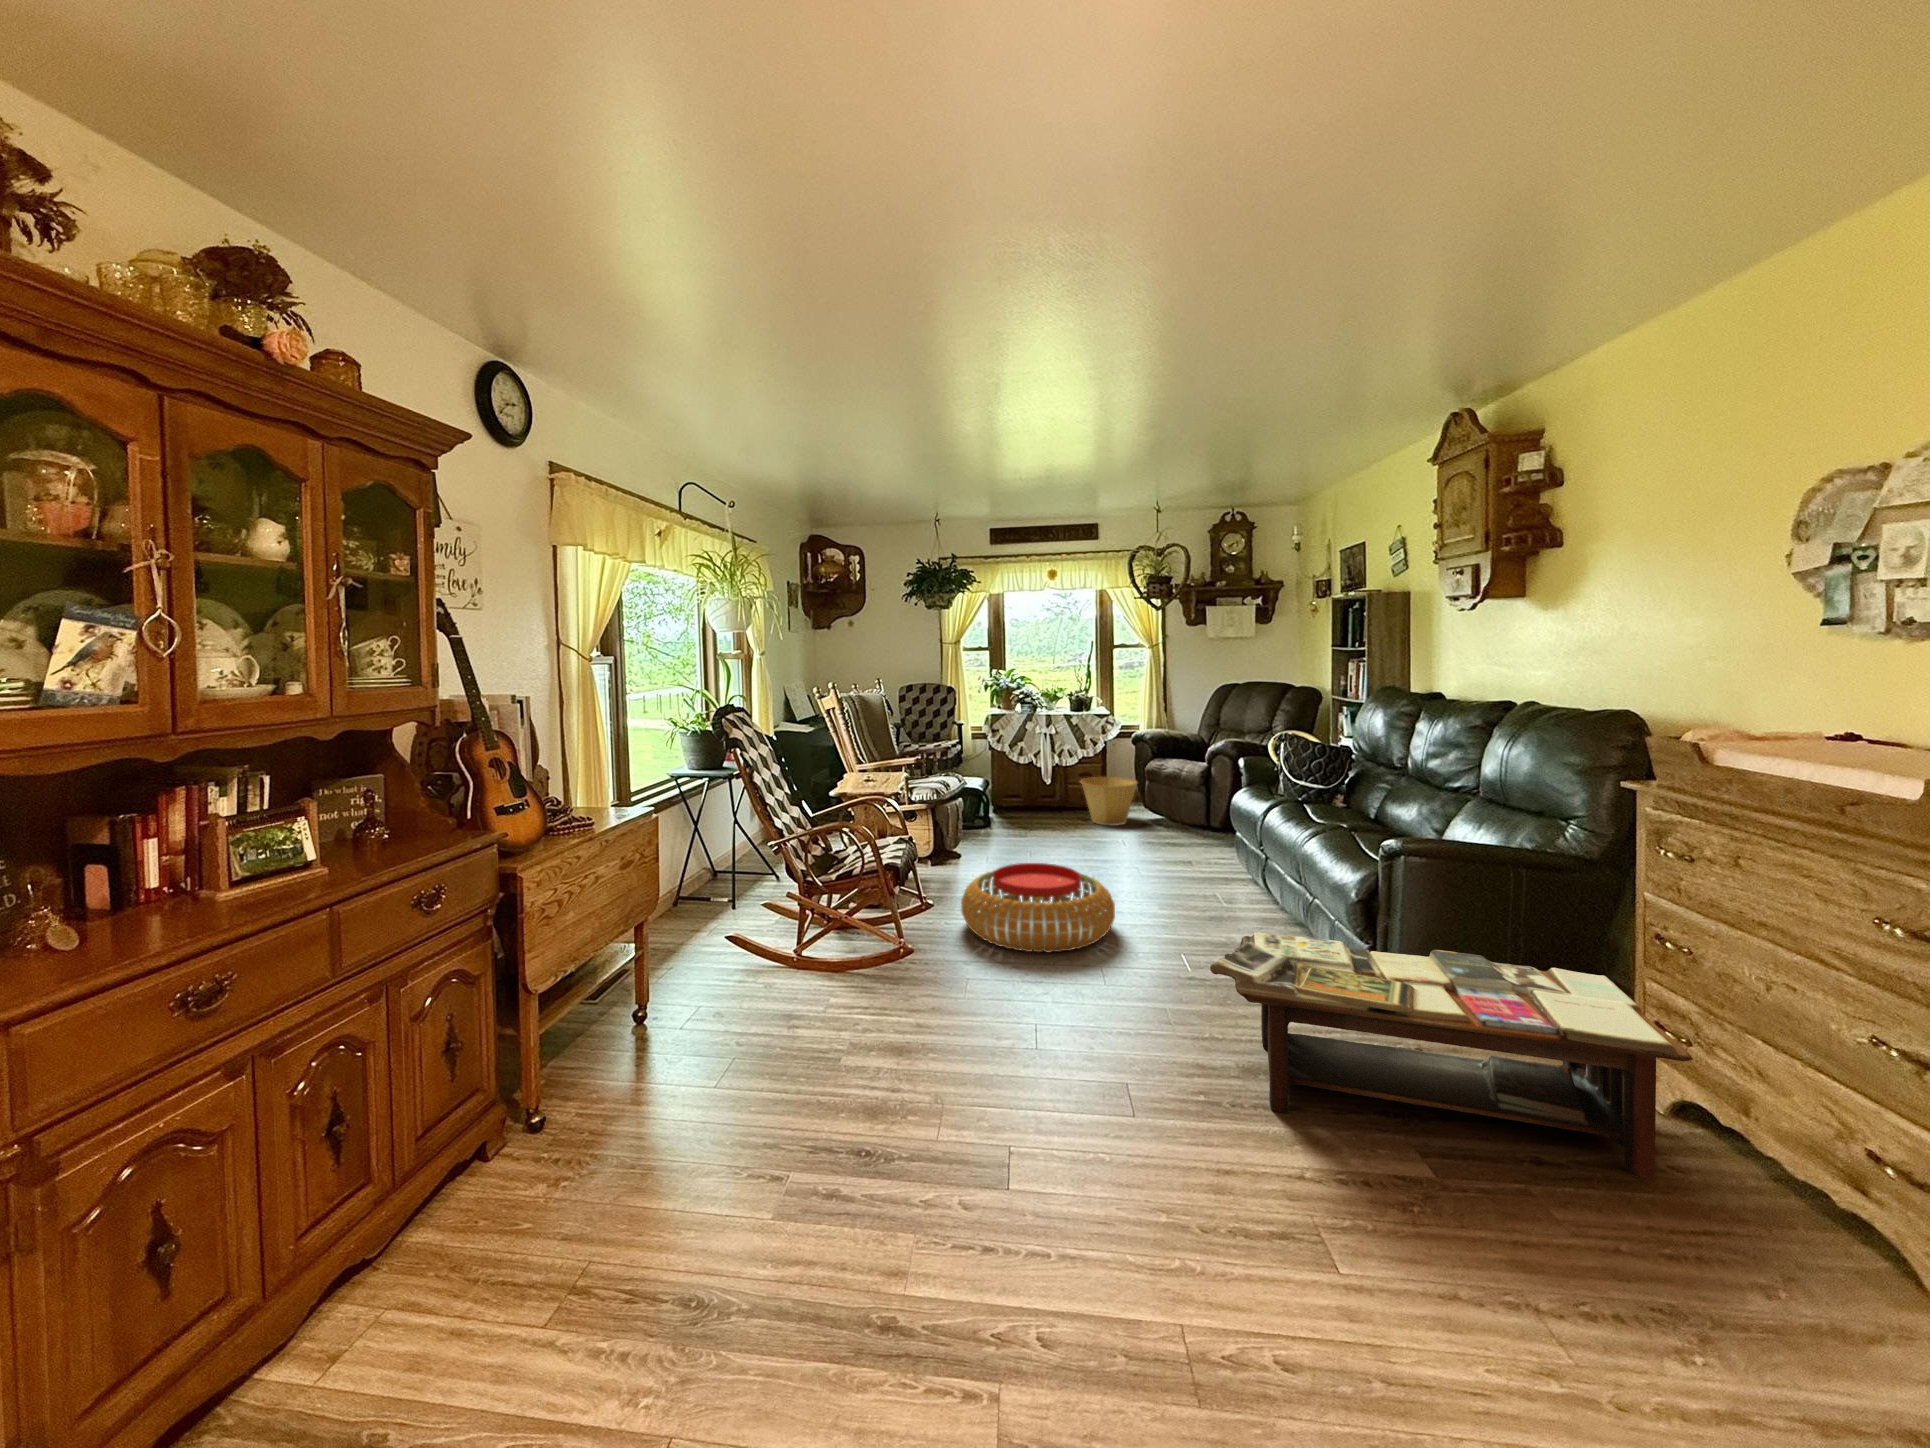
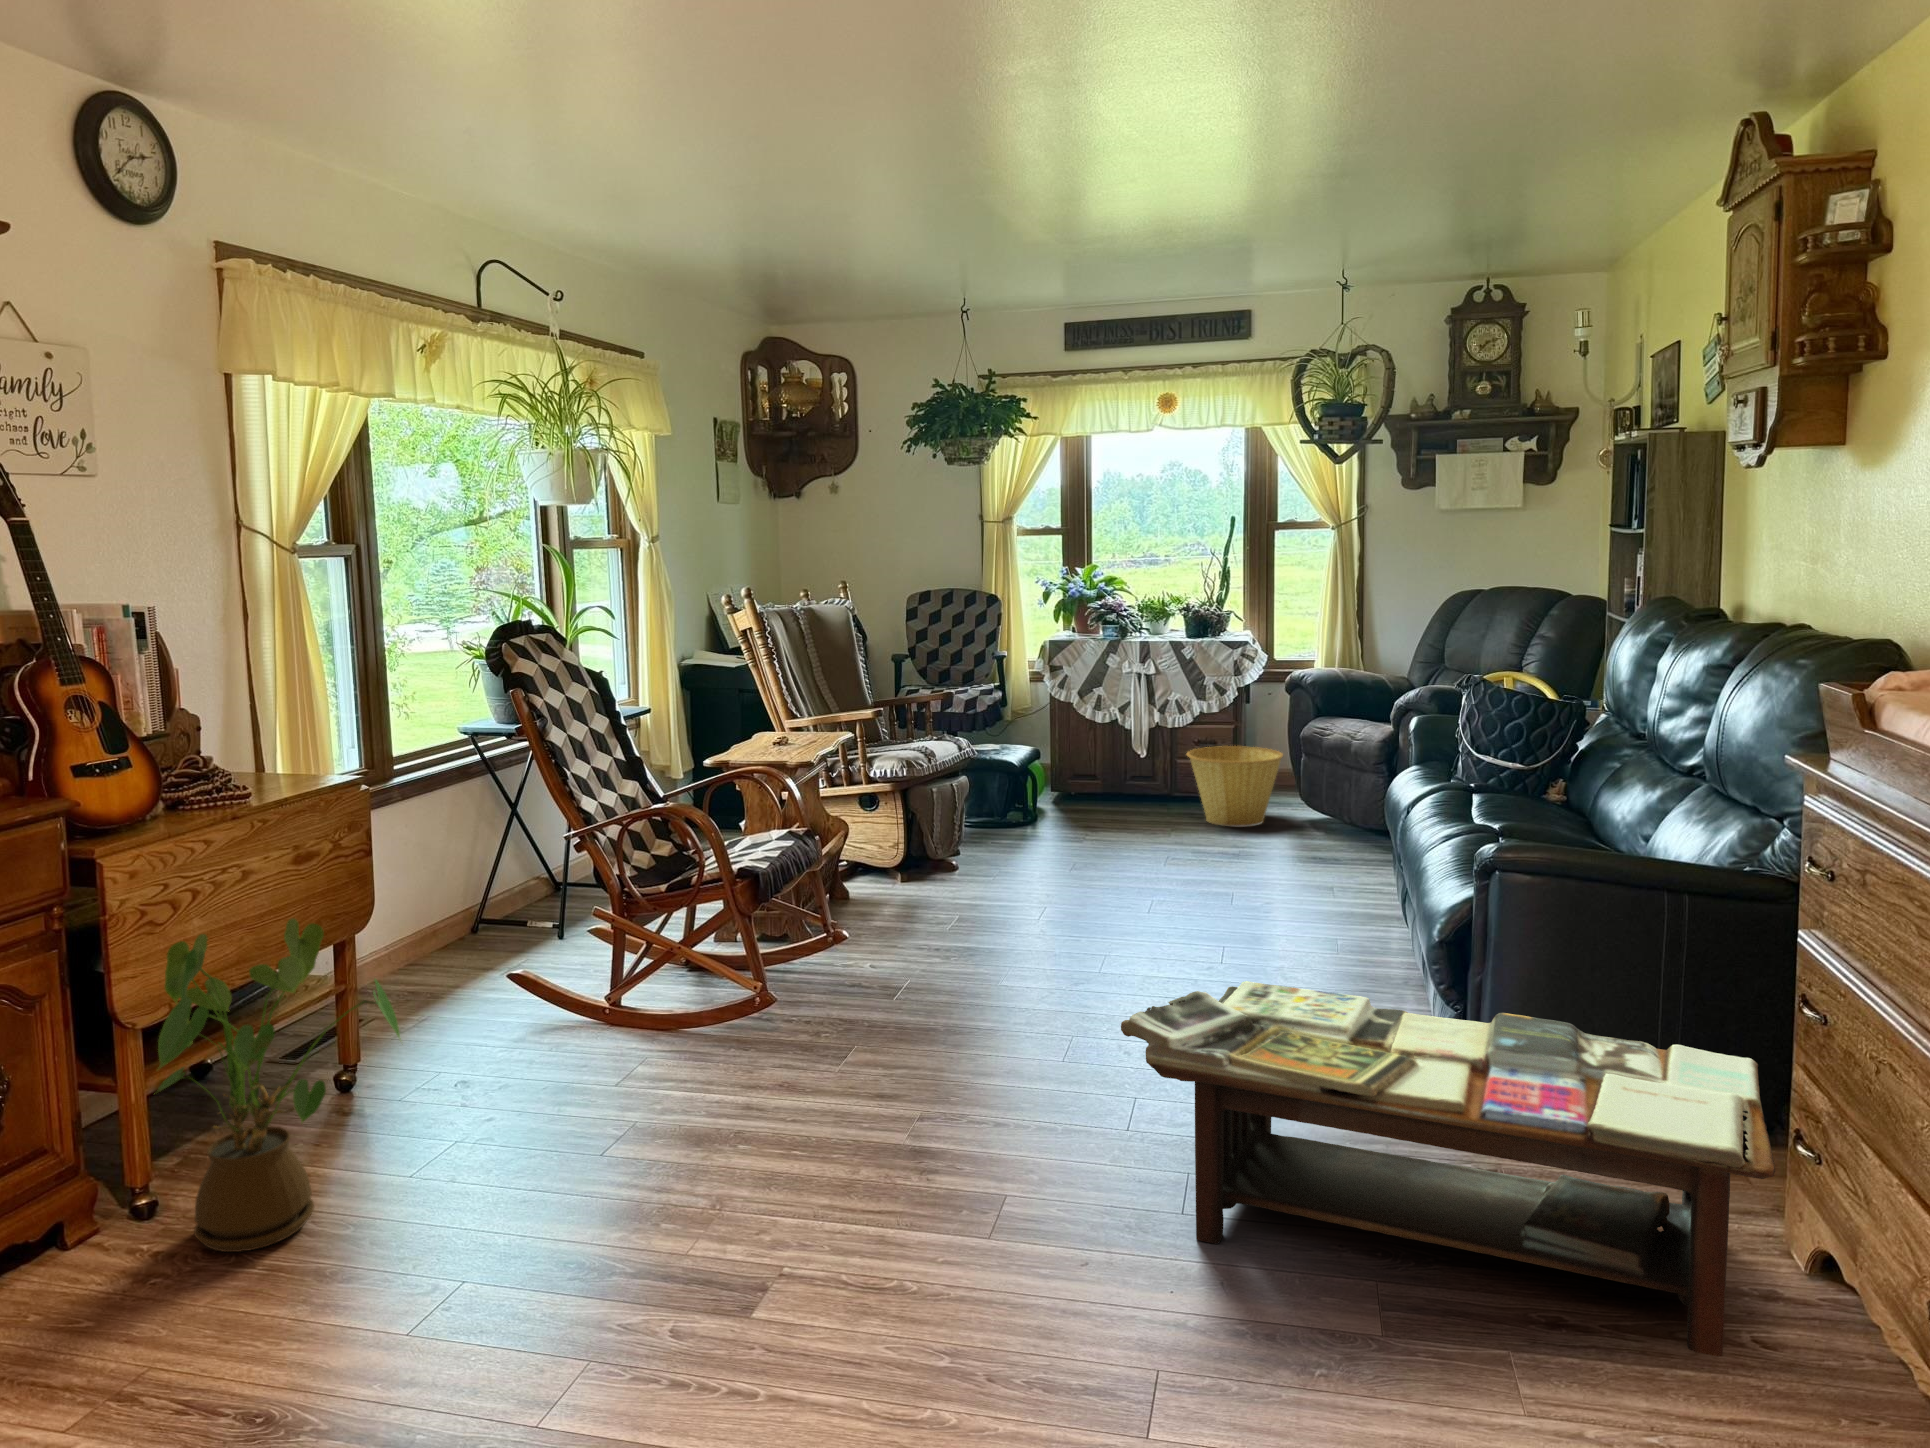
pouf: present [961,863,1115,952] -> none [886,877,1129,1014]
house plant: none [554,910,728,1158] -> present [158,918,400,1252]

